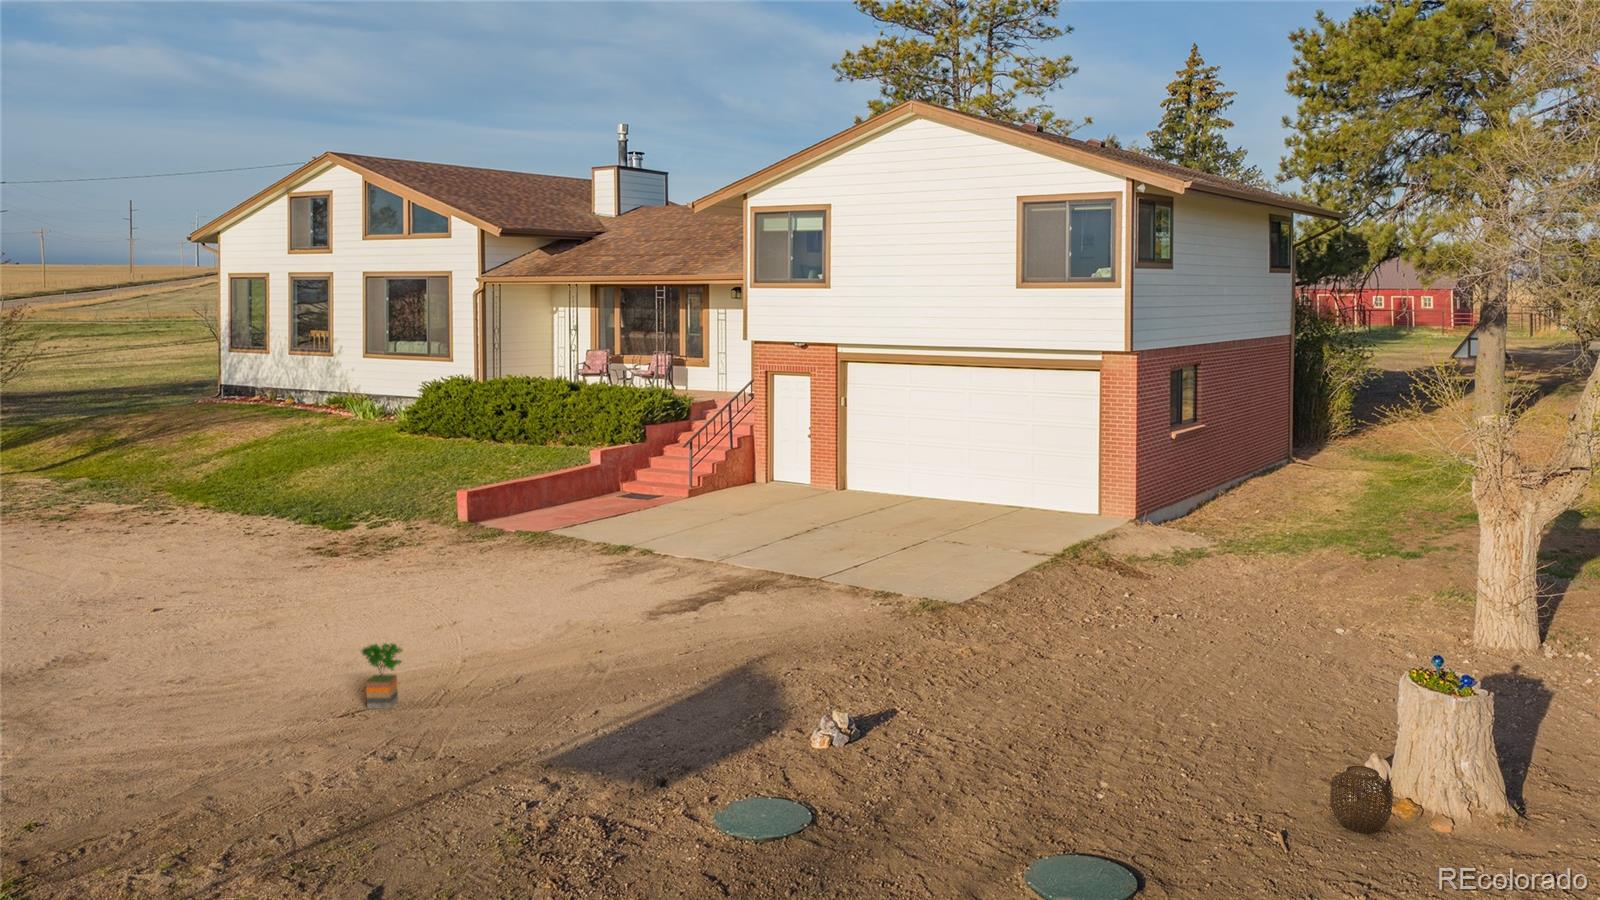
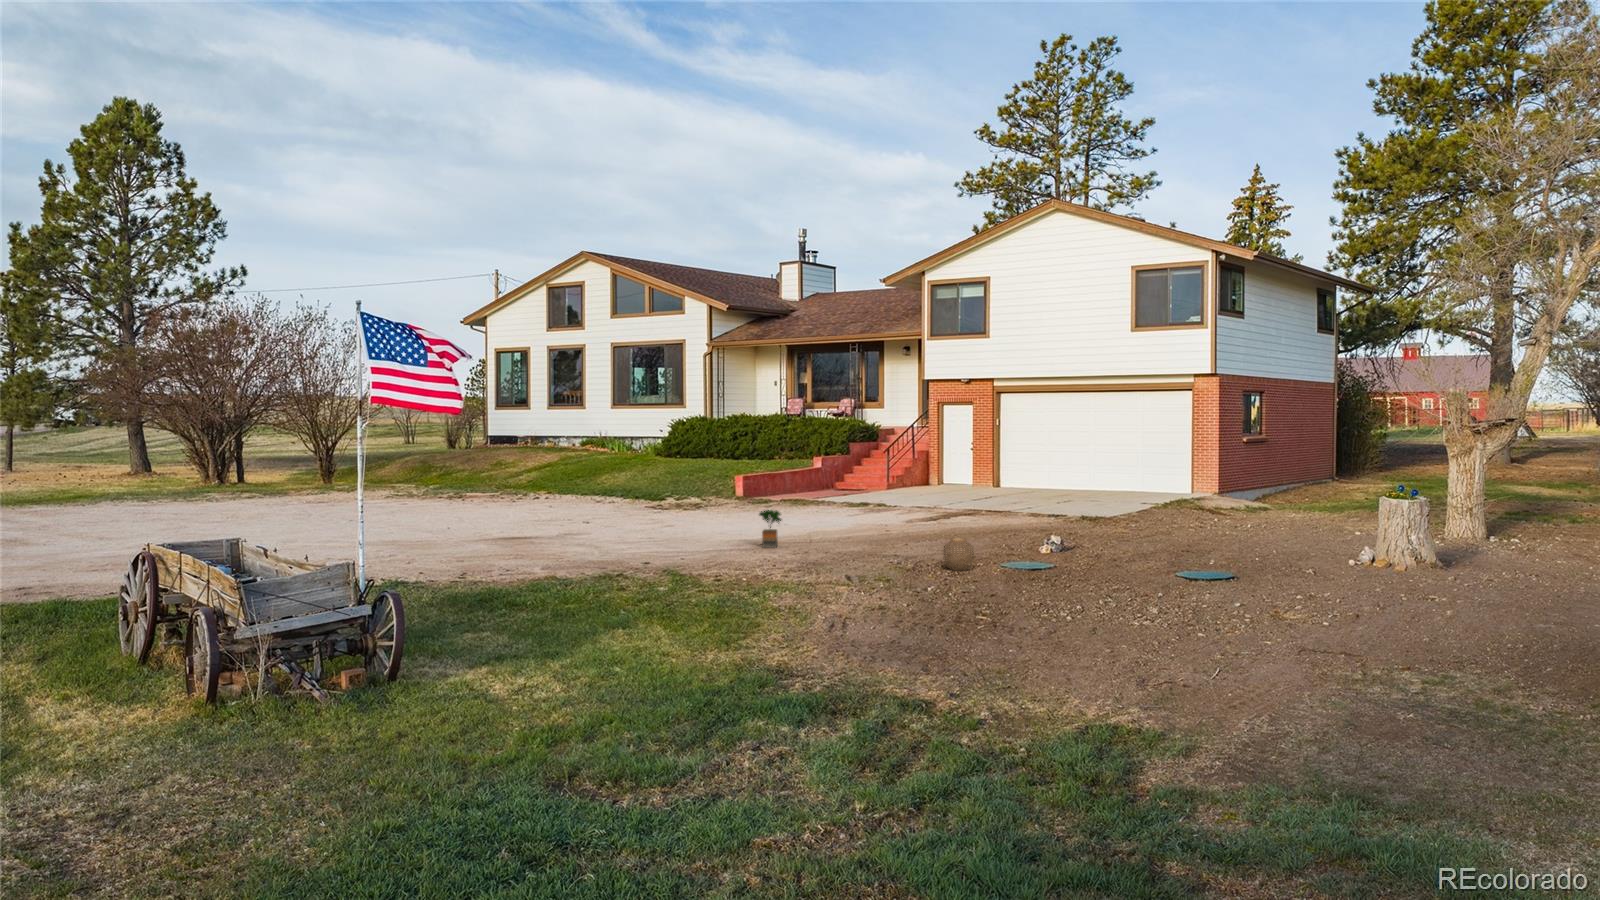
woven basket: present [1330,766,1393,834] -> present [944,538,974,571]

